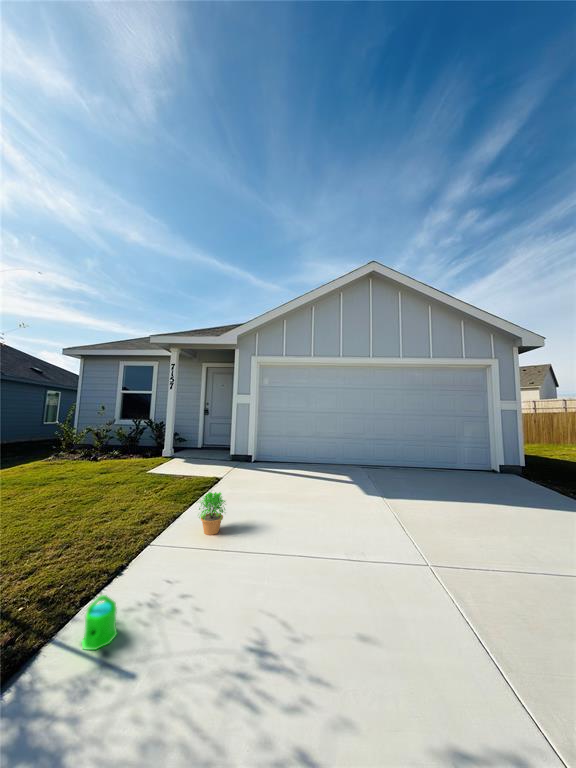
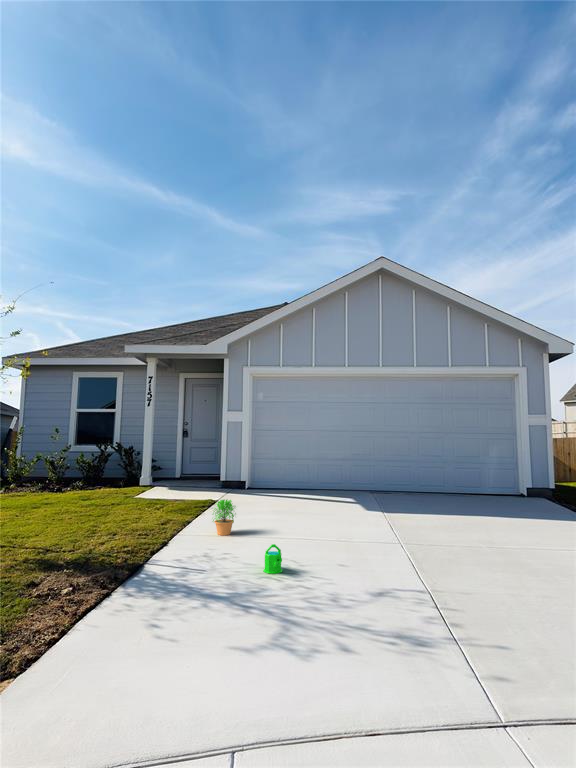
watering can: present [82,595,117,650] -> present [263,544,282,574]

